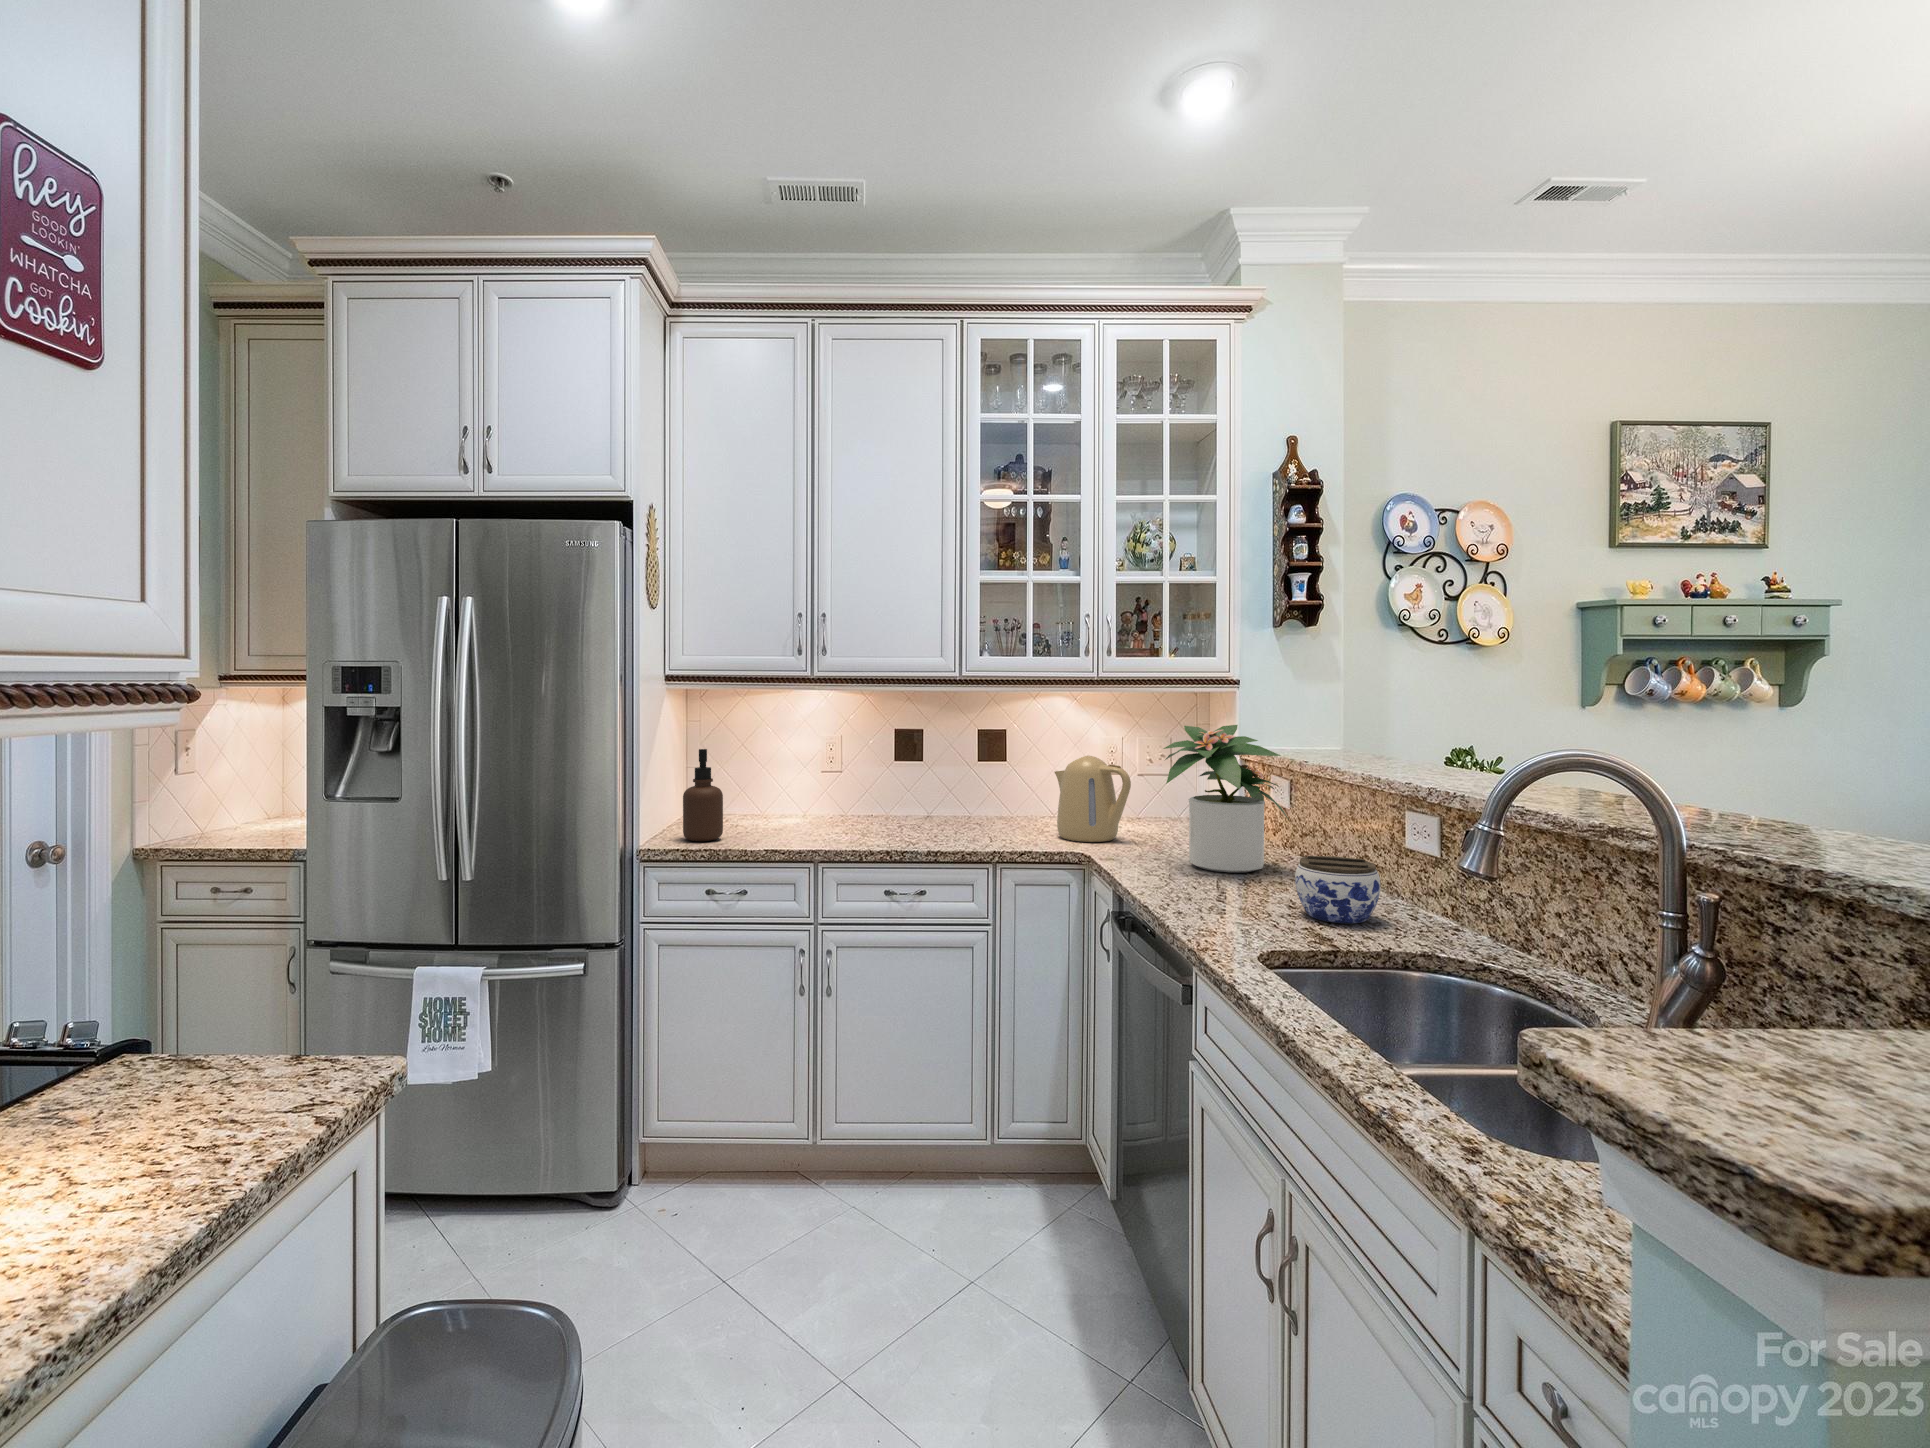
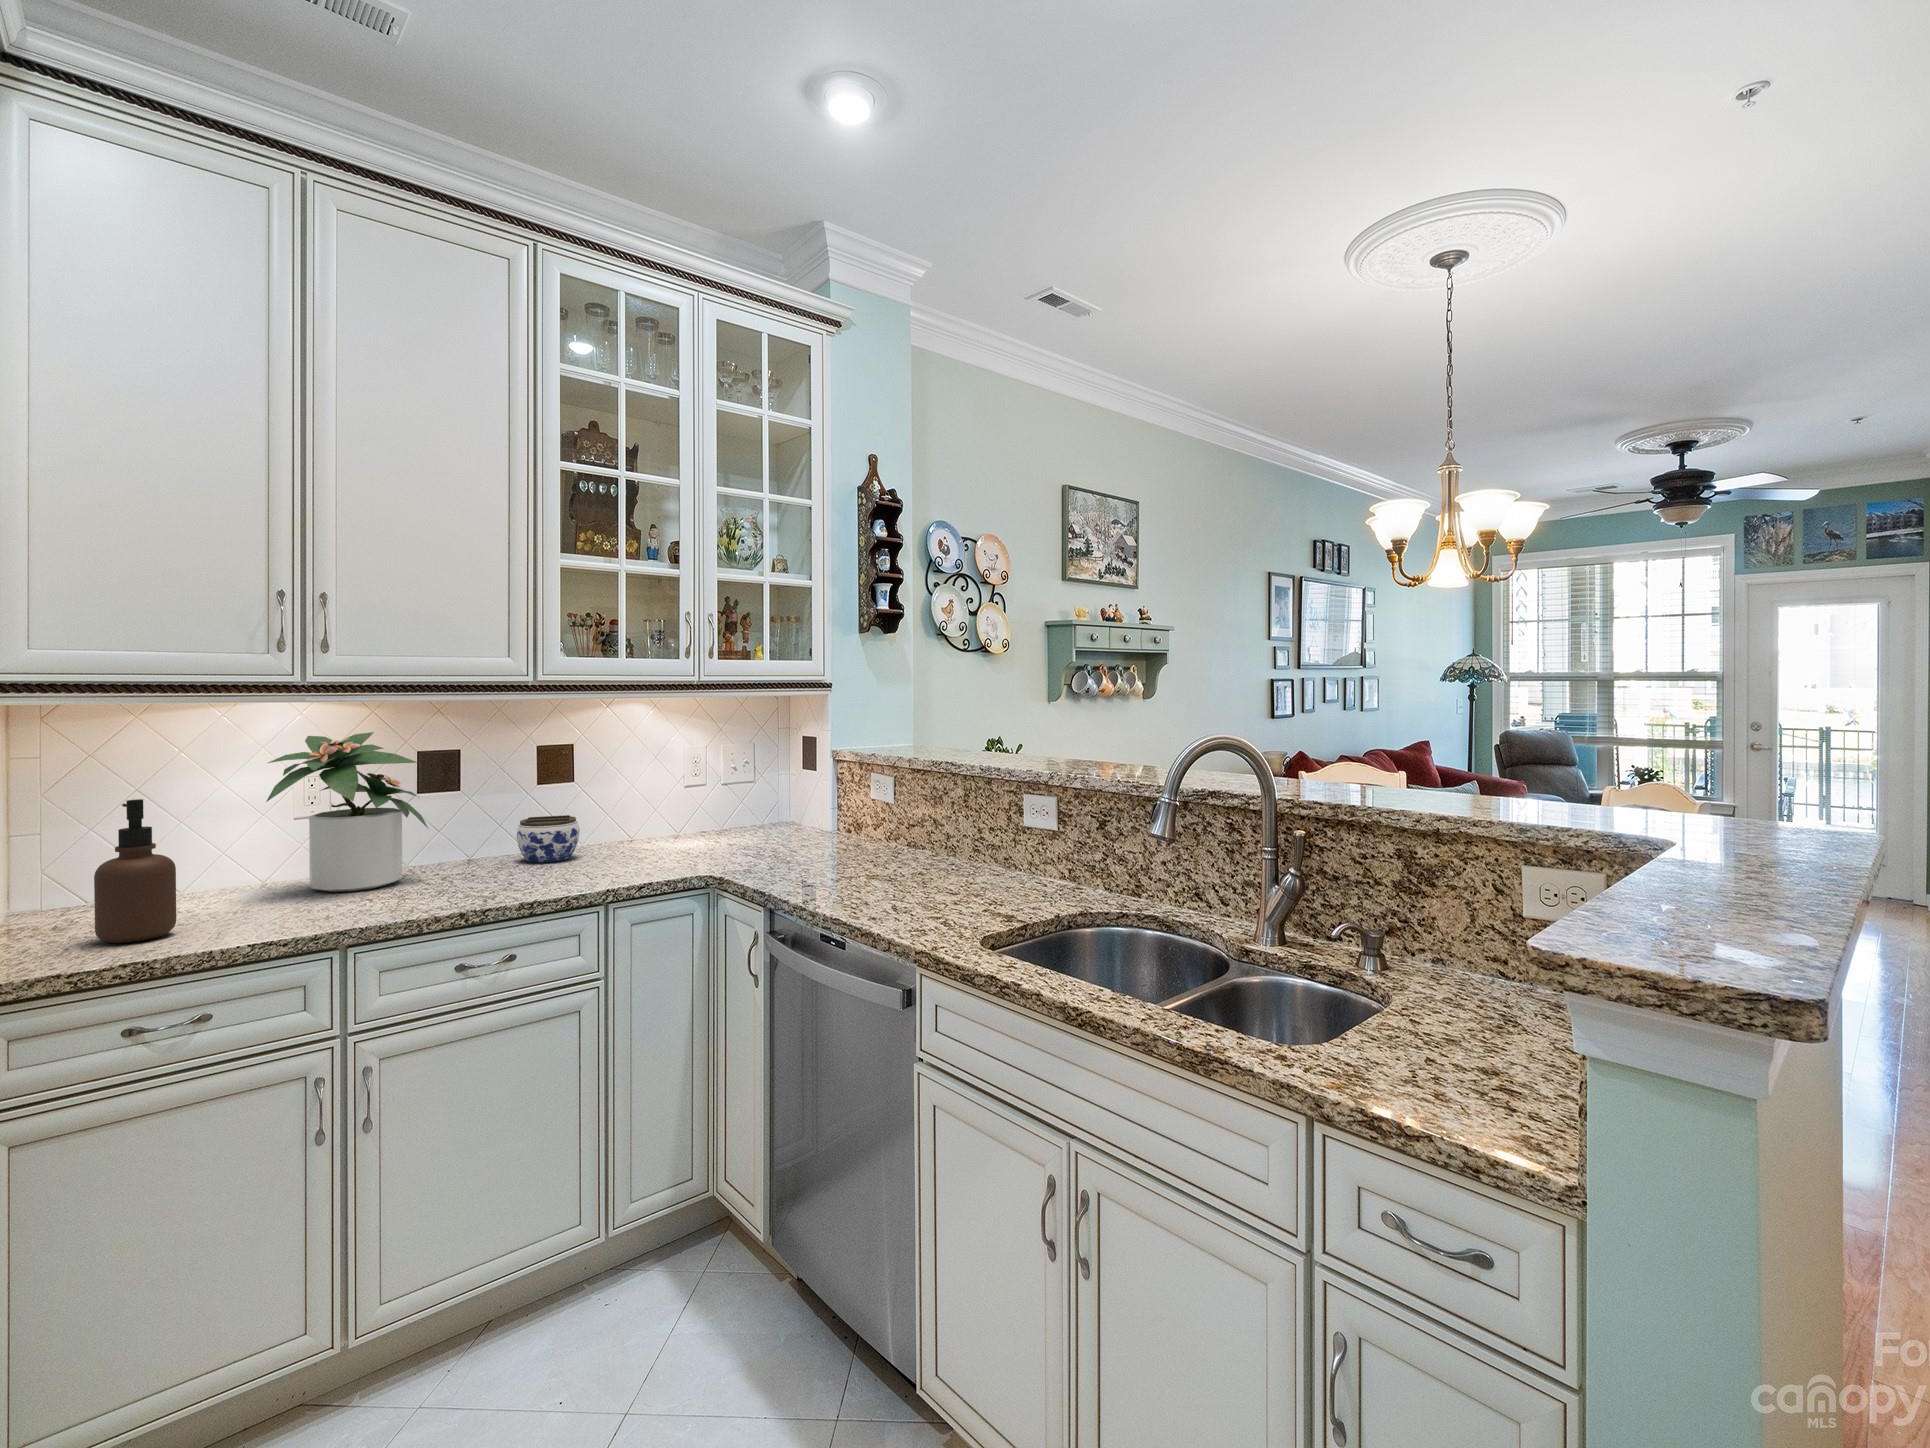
potted plant: present [1164,725,1288,873] -> present [266,732,428,892]
kettle: present [1055,756,1131,842] -> none [650,769,743,863]
jar: present [1295,856,1380,924] -> present [517,815,579,863]

